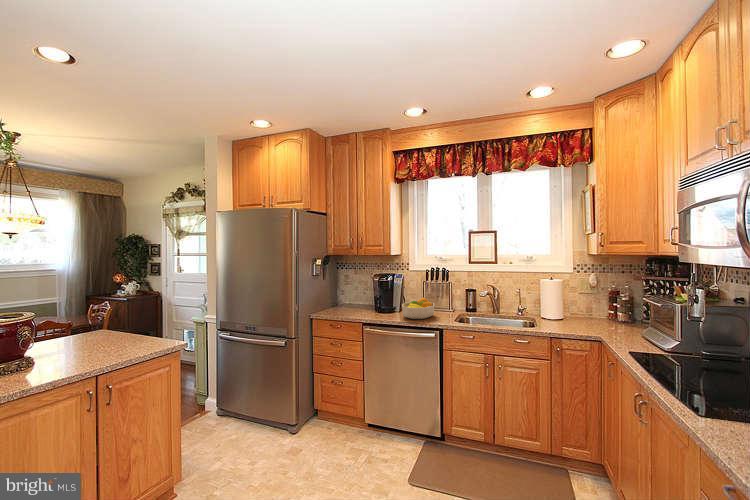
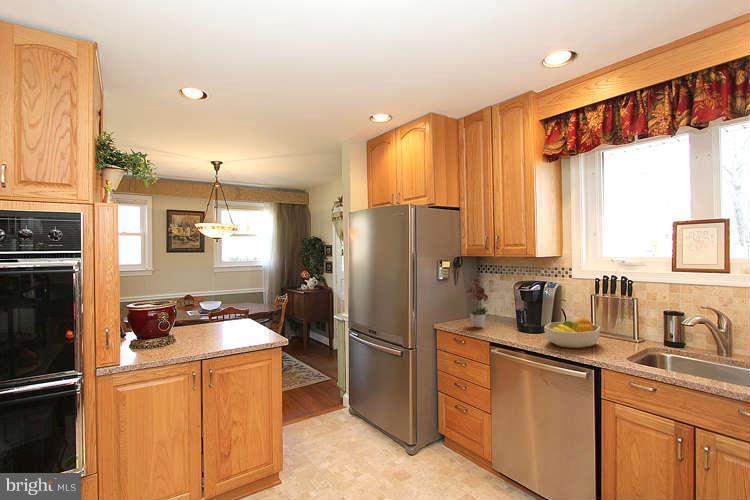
flower arrangement: none [335,271,358,313] -> present [466,279,488,327]

